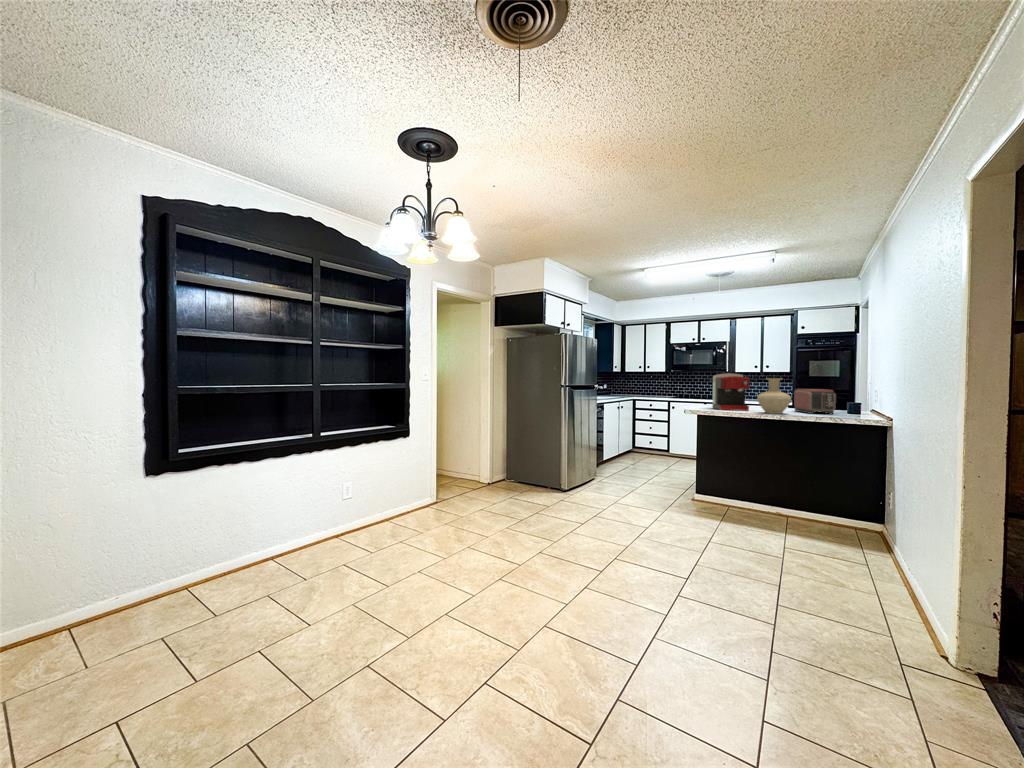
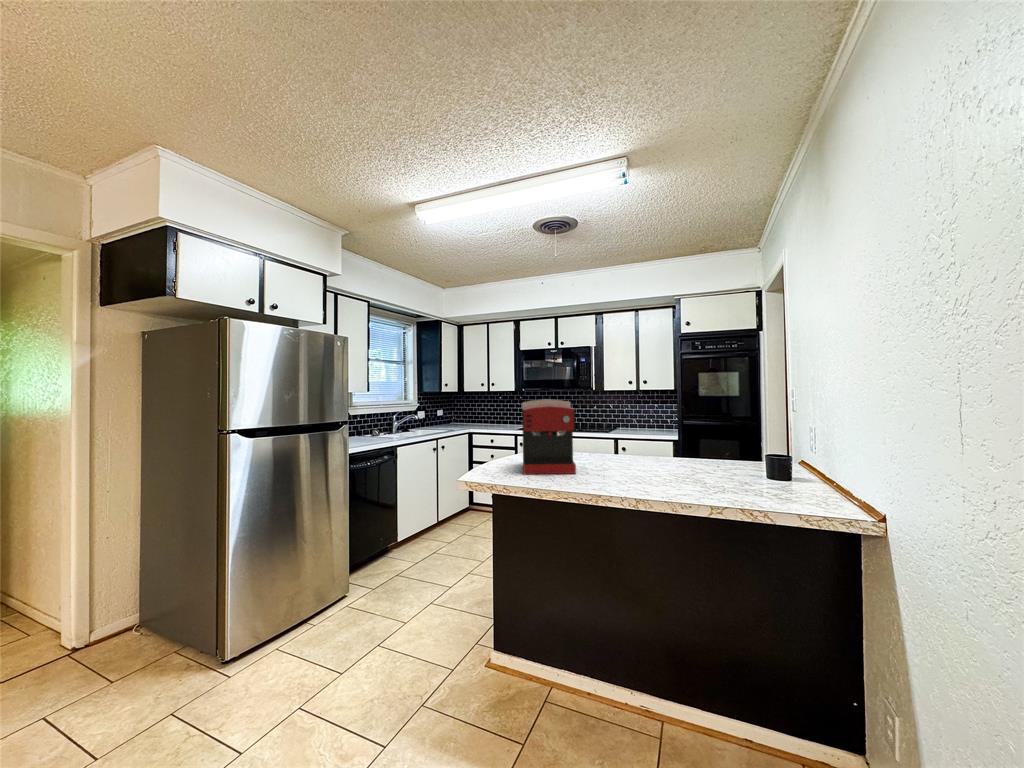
vase: present [757,378,791,414] -> none [576,412,639,491]
toaster: present [794,389,836,414] -> none [657,428,725,483]

